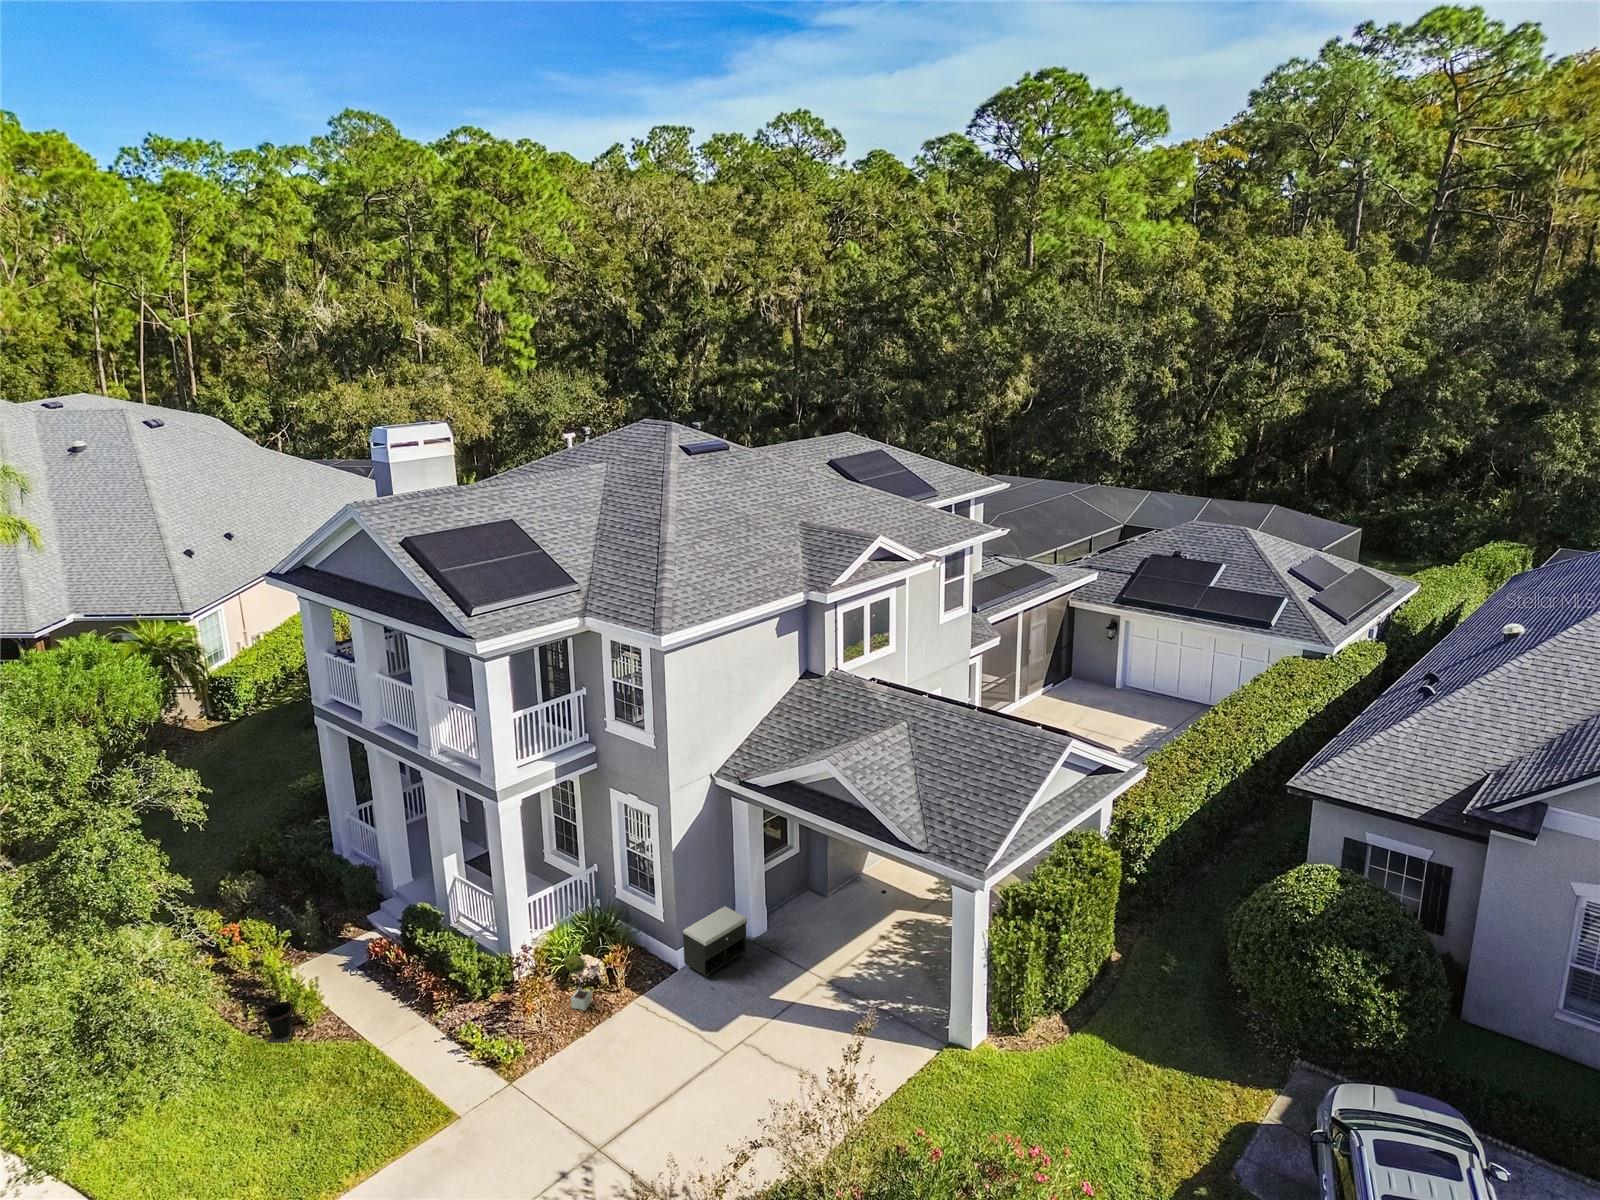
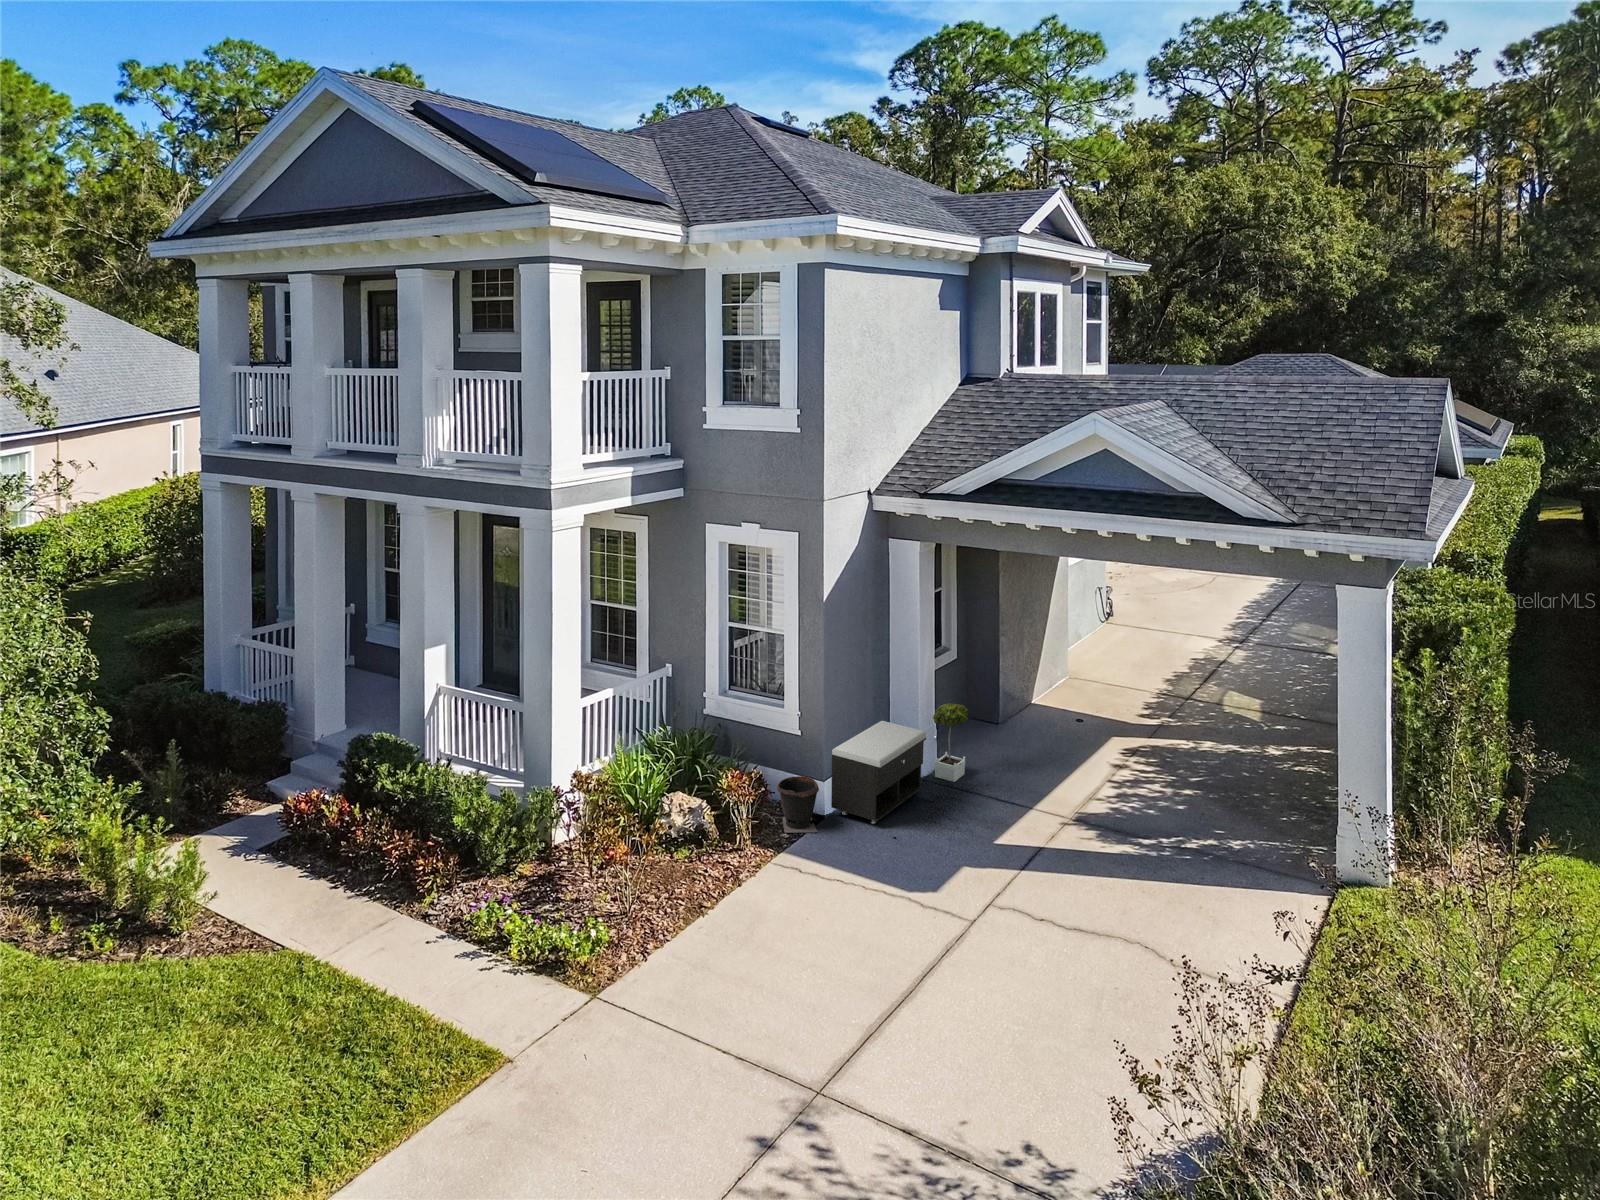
potted tree: present [564,955,592,1010] -> present [933,703,968,782]
bucket: present [263,1002,296,1042] -> present [777,776,819,833]

